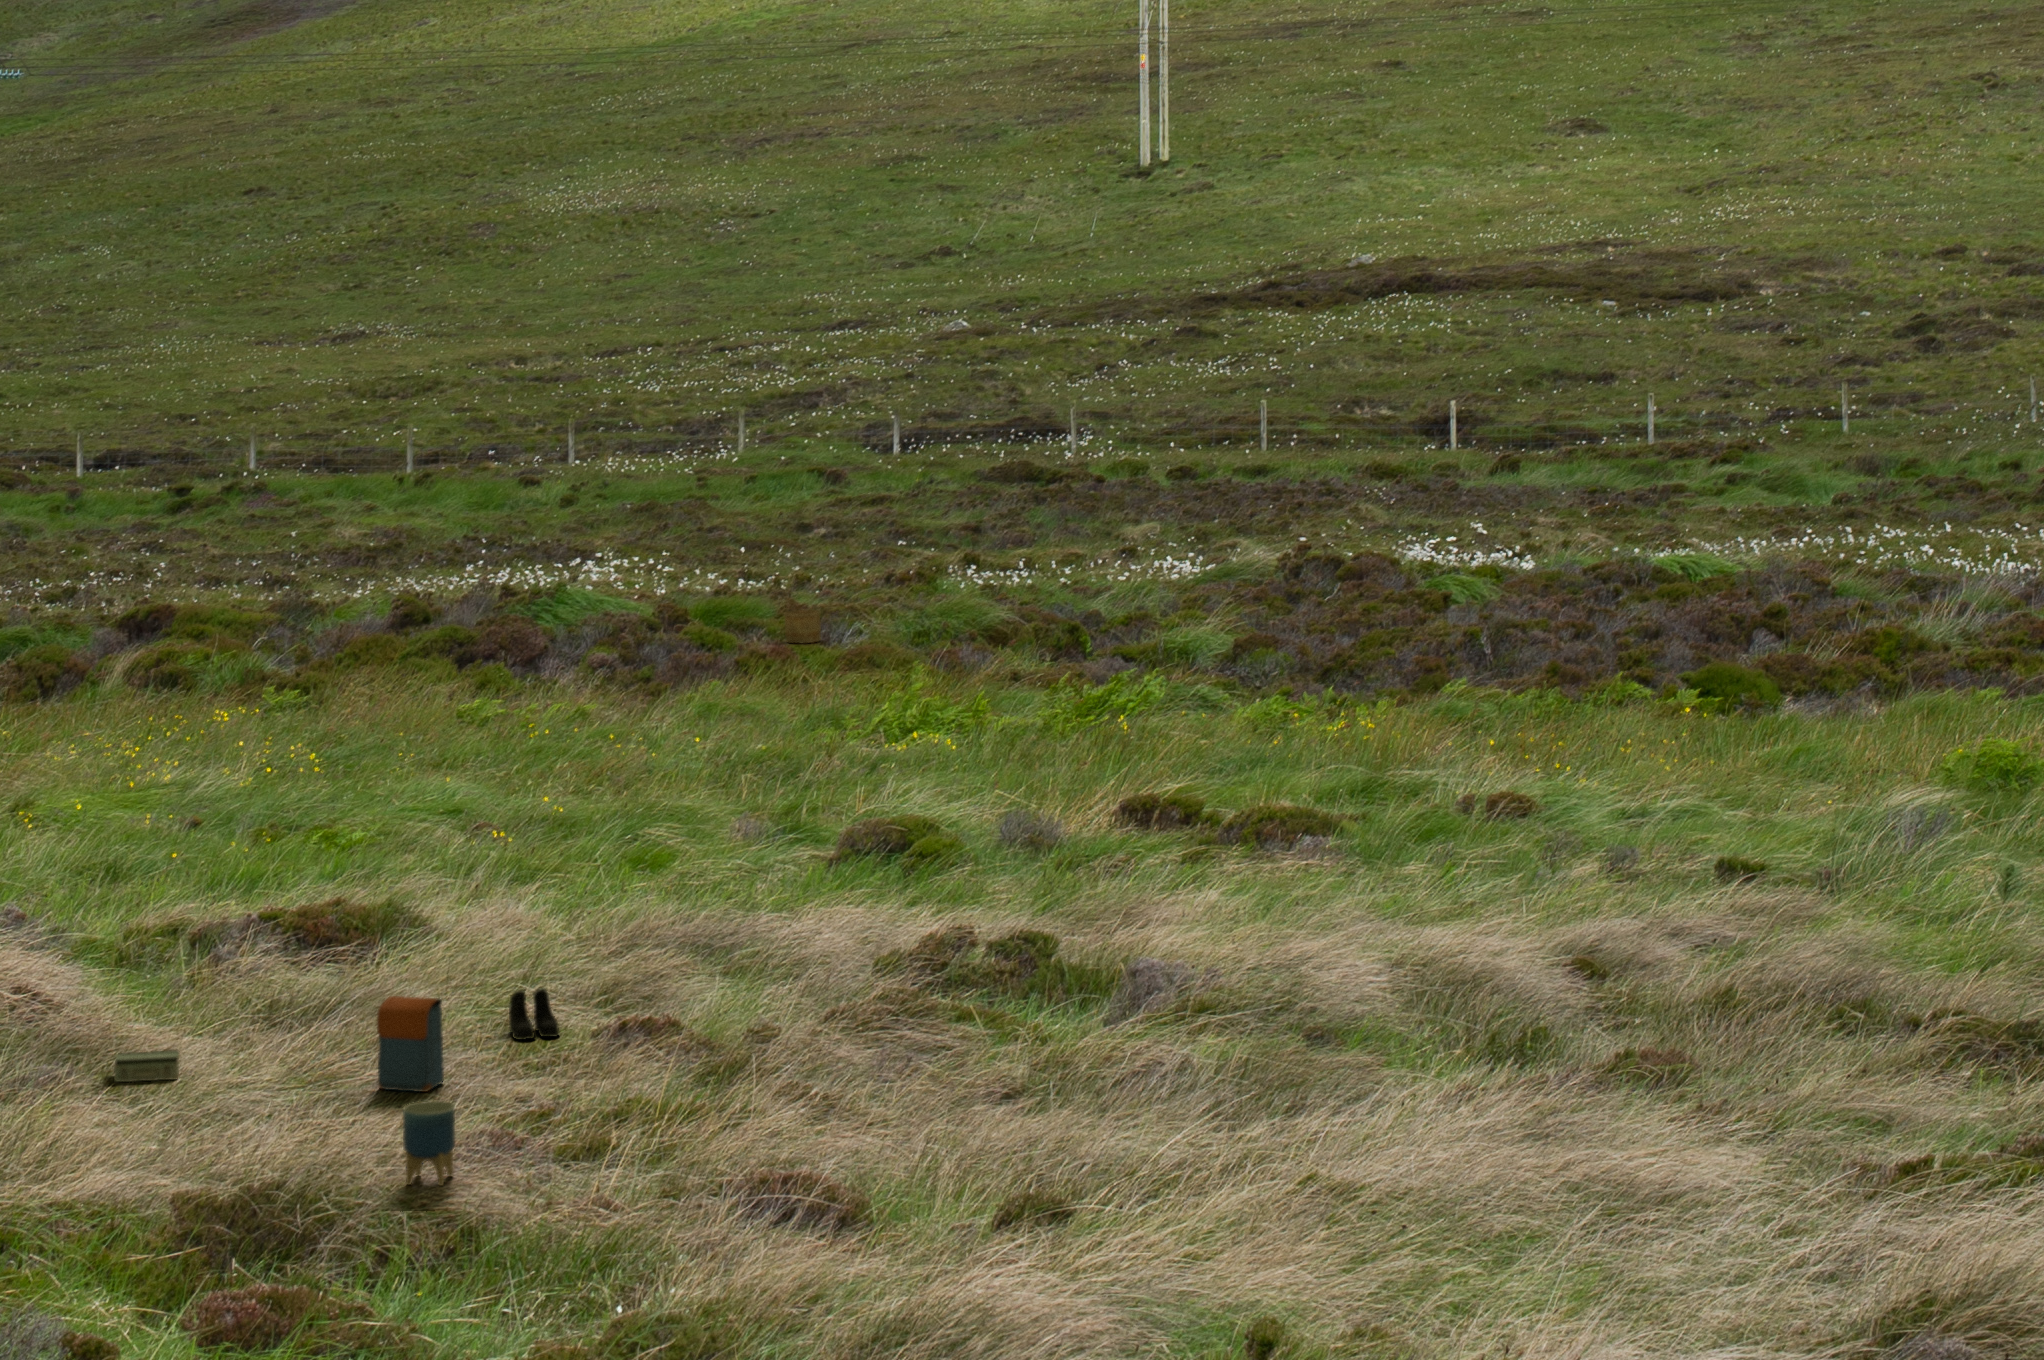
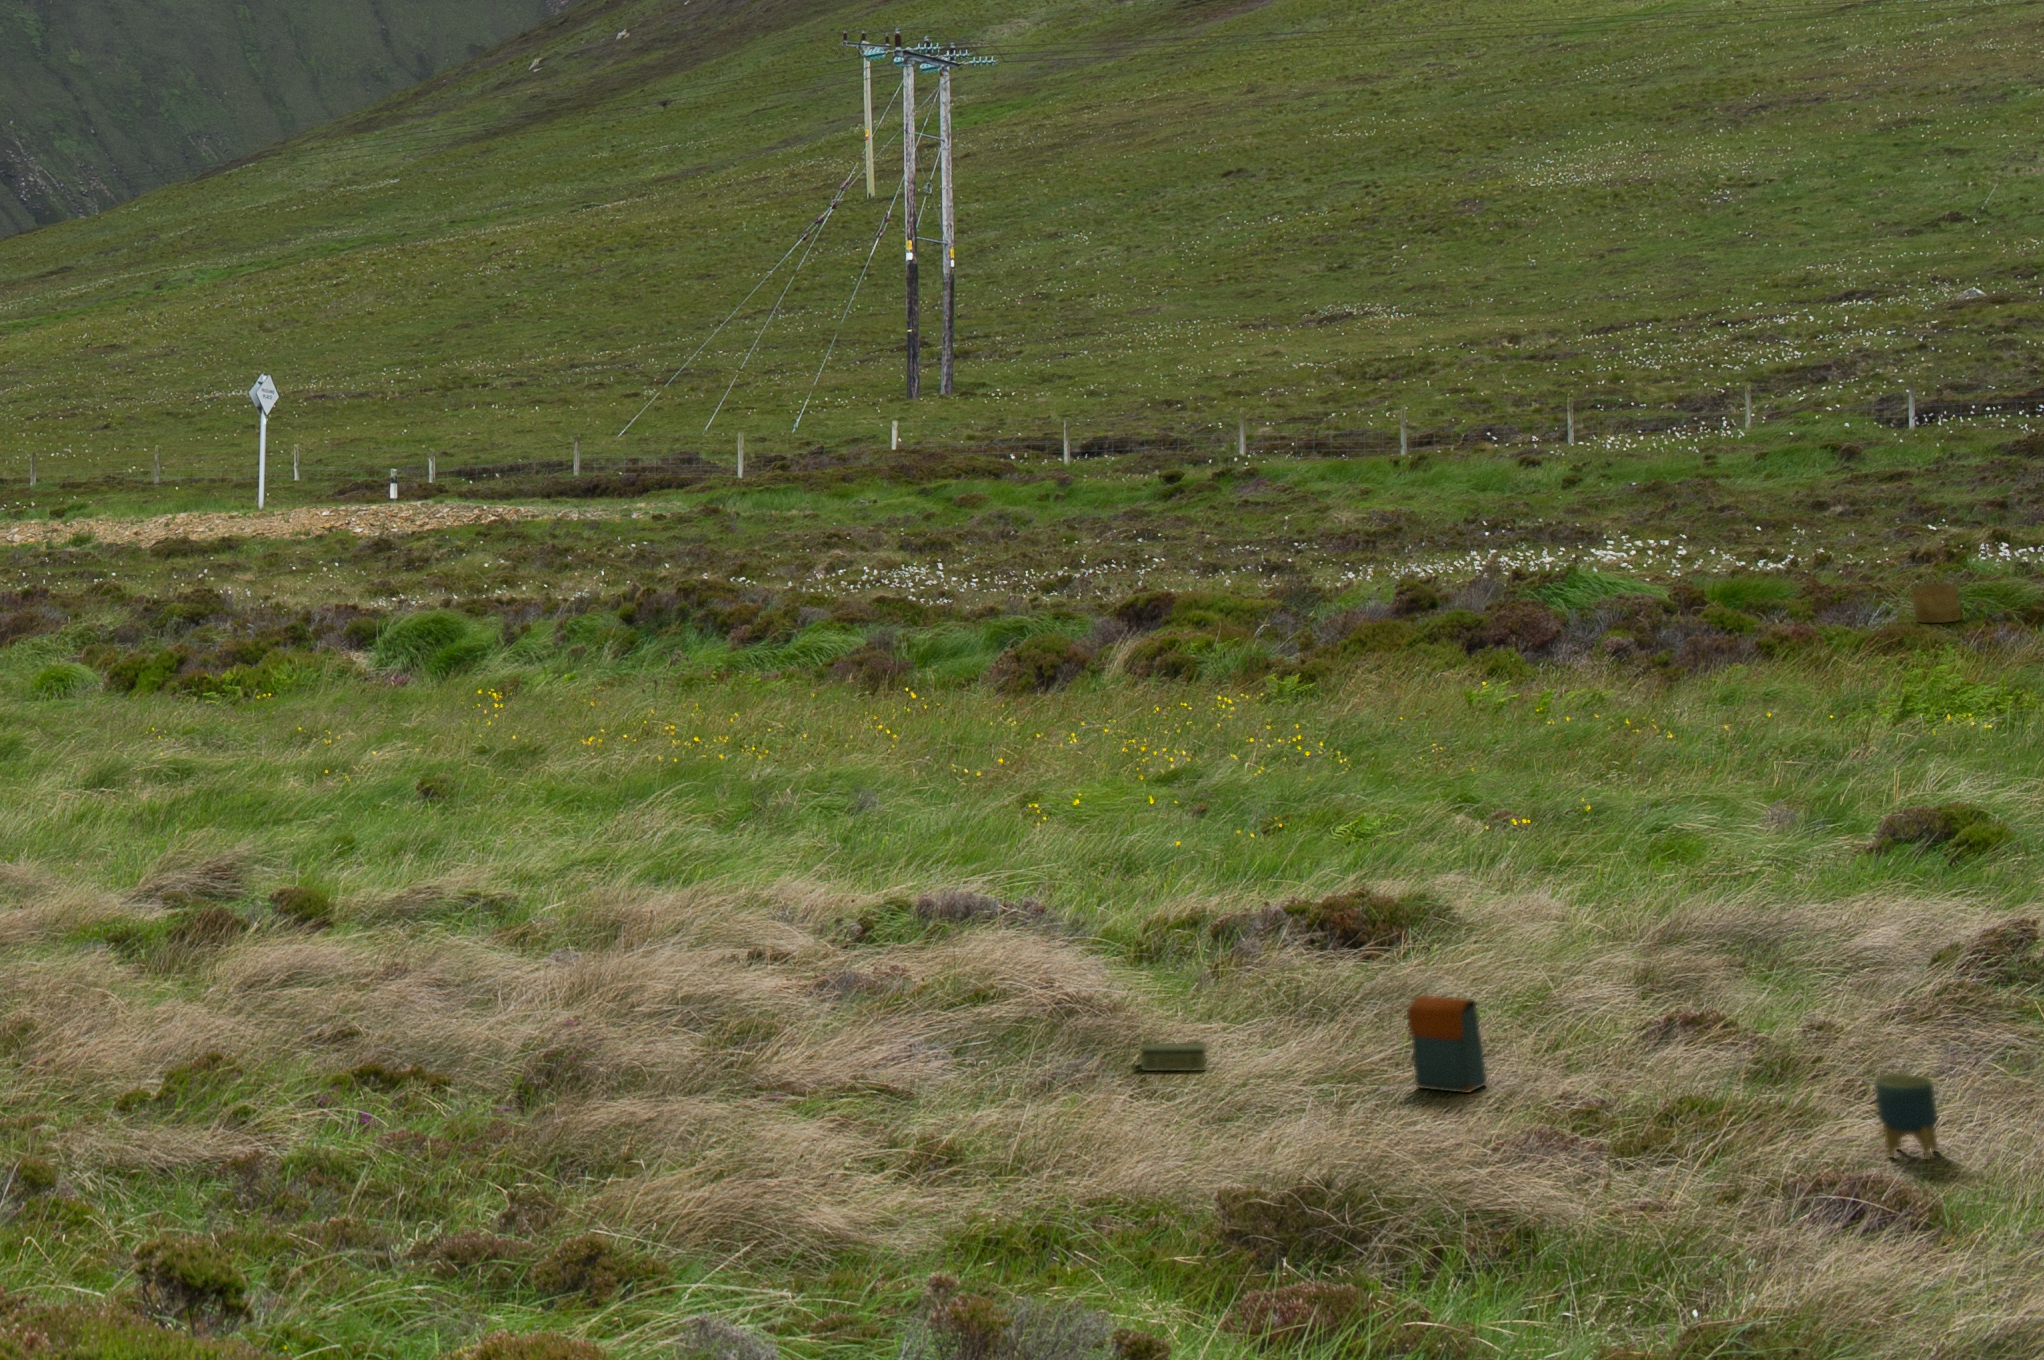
boots: present [509,988,559,1040] -> none [1558,995,1617,1046]
planter: present [403,1101,455,1186] -> present [1874,1074,1938,1159]

